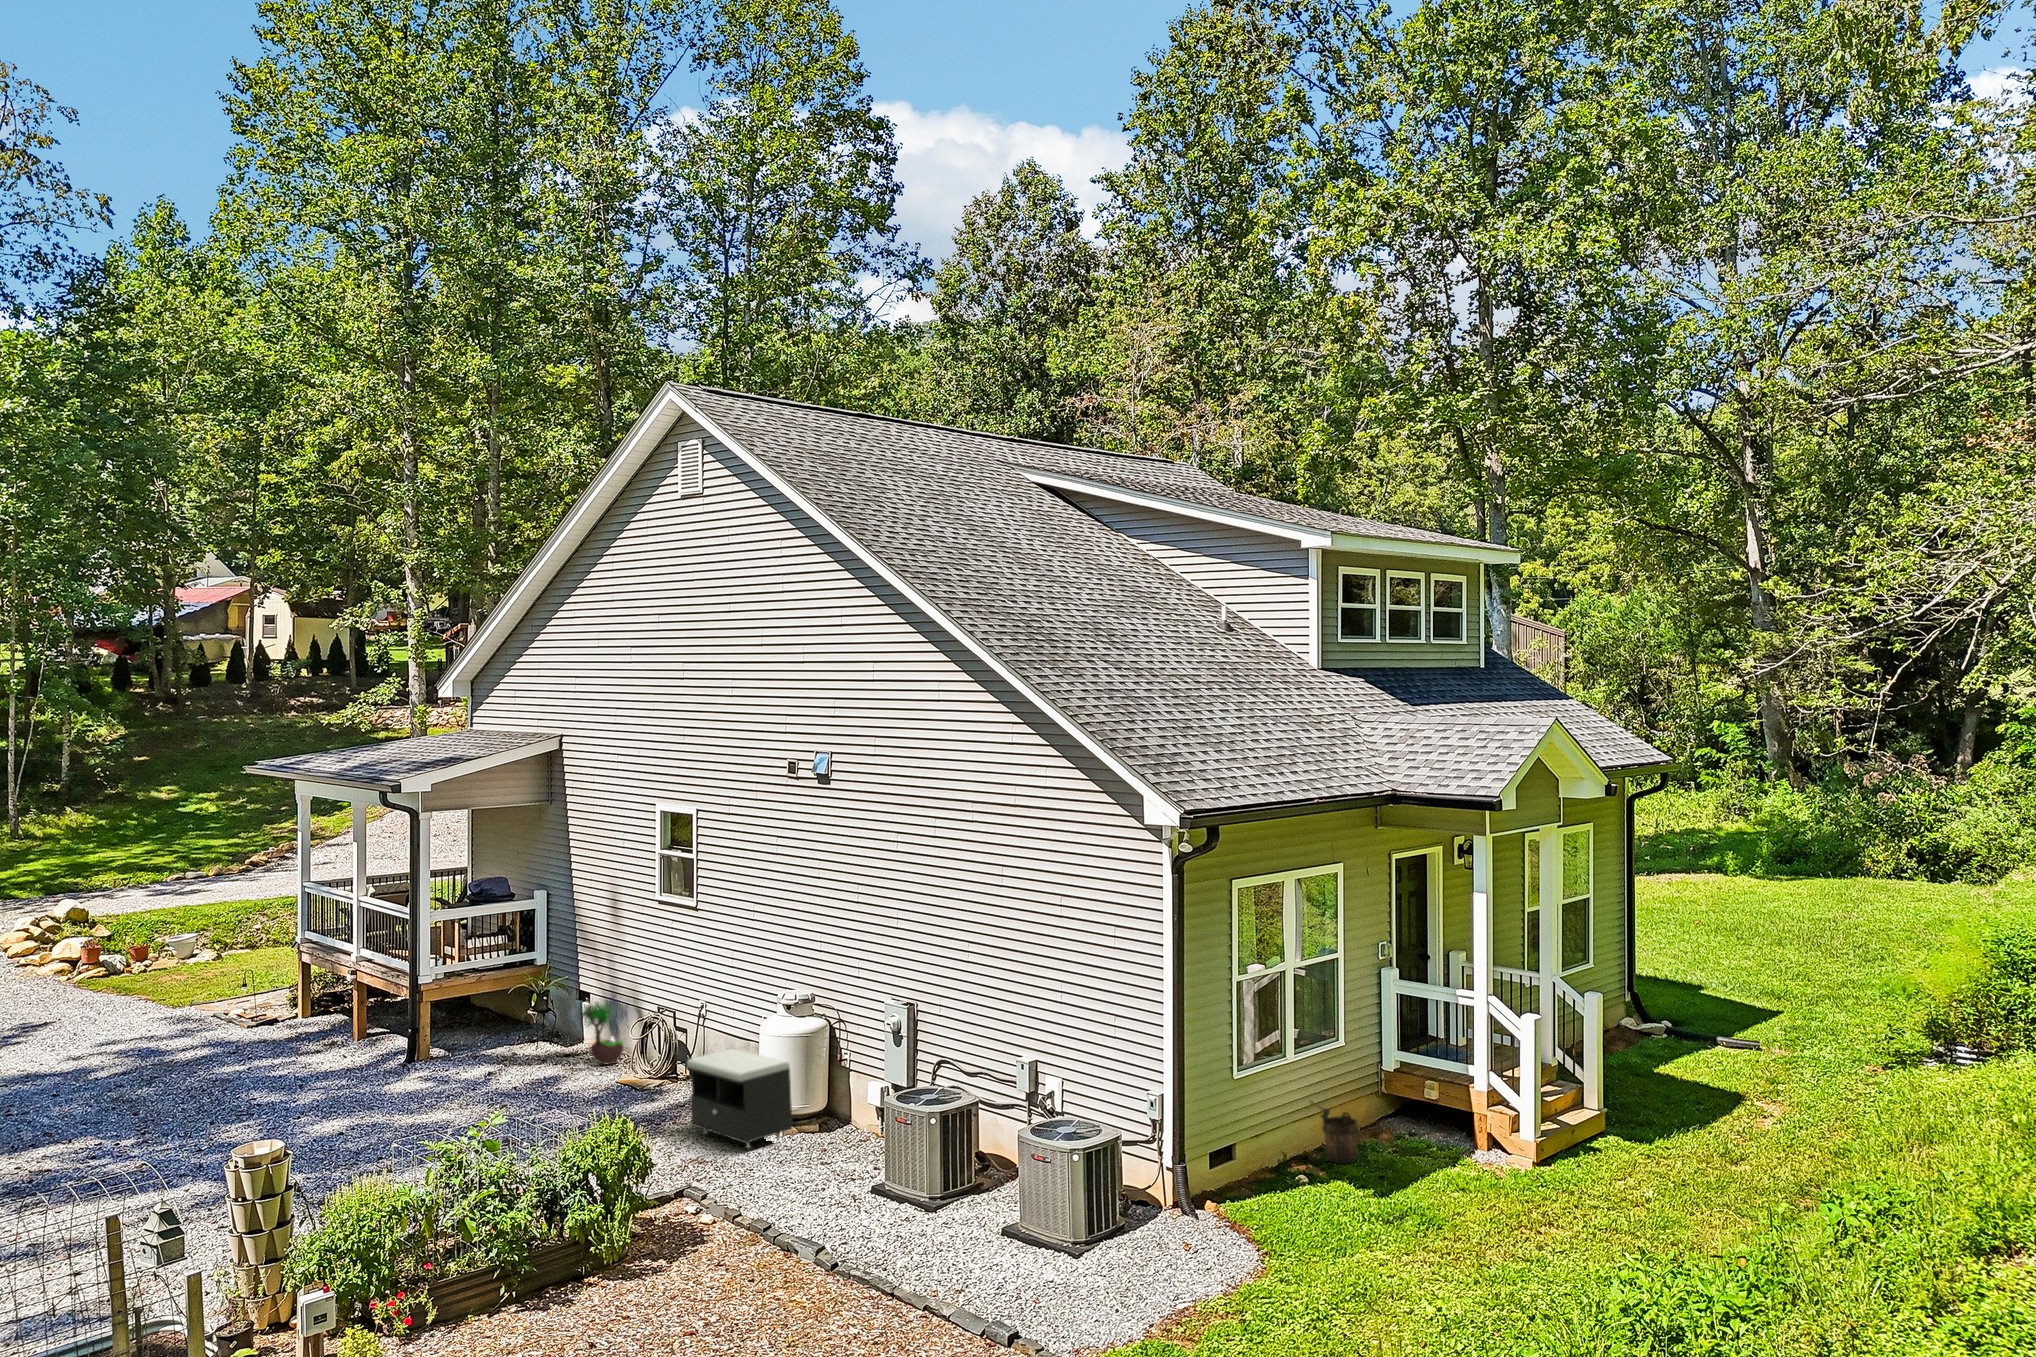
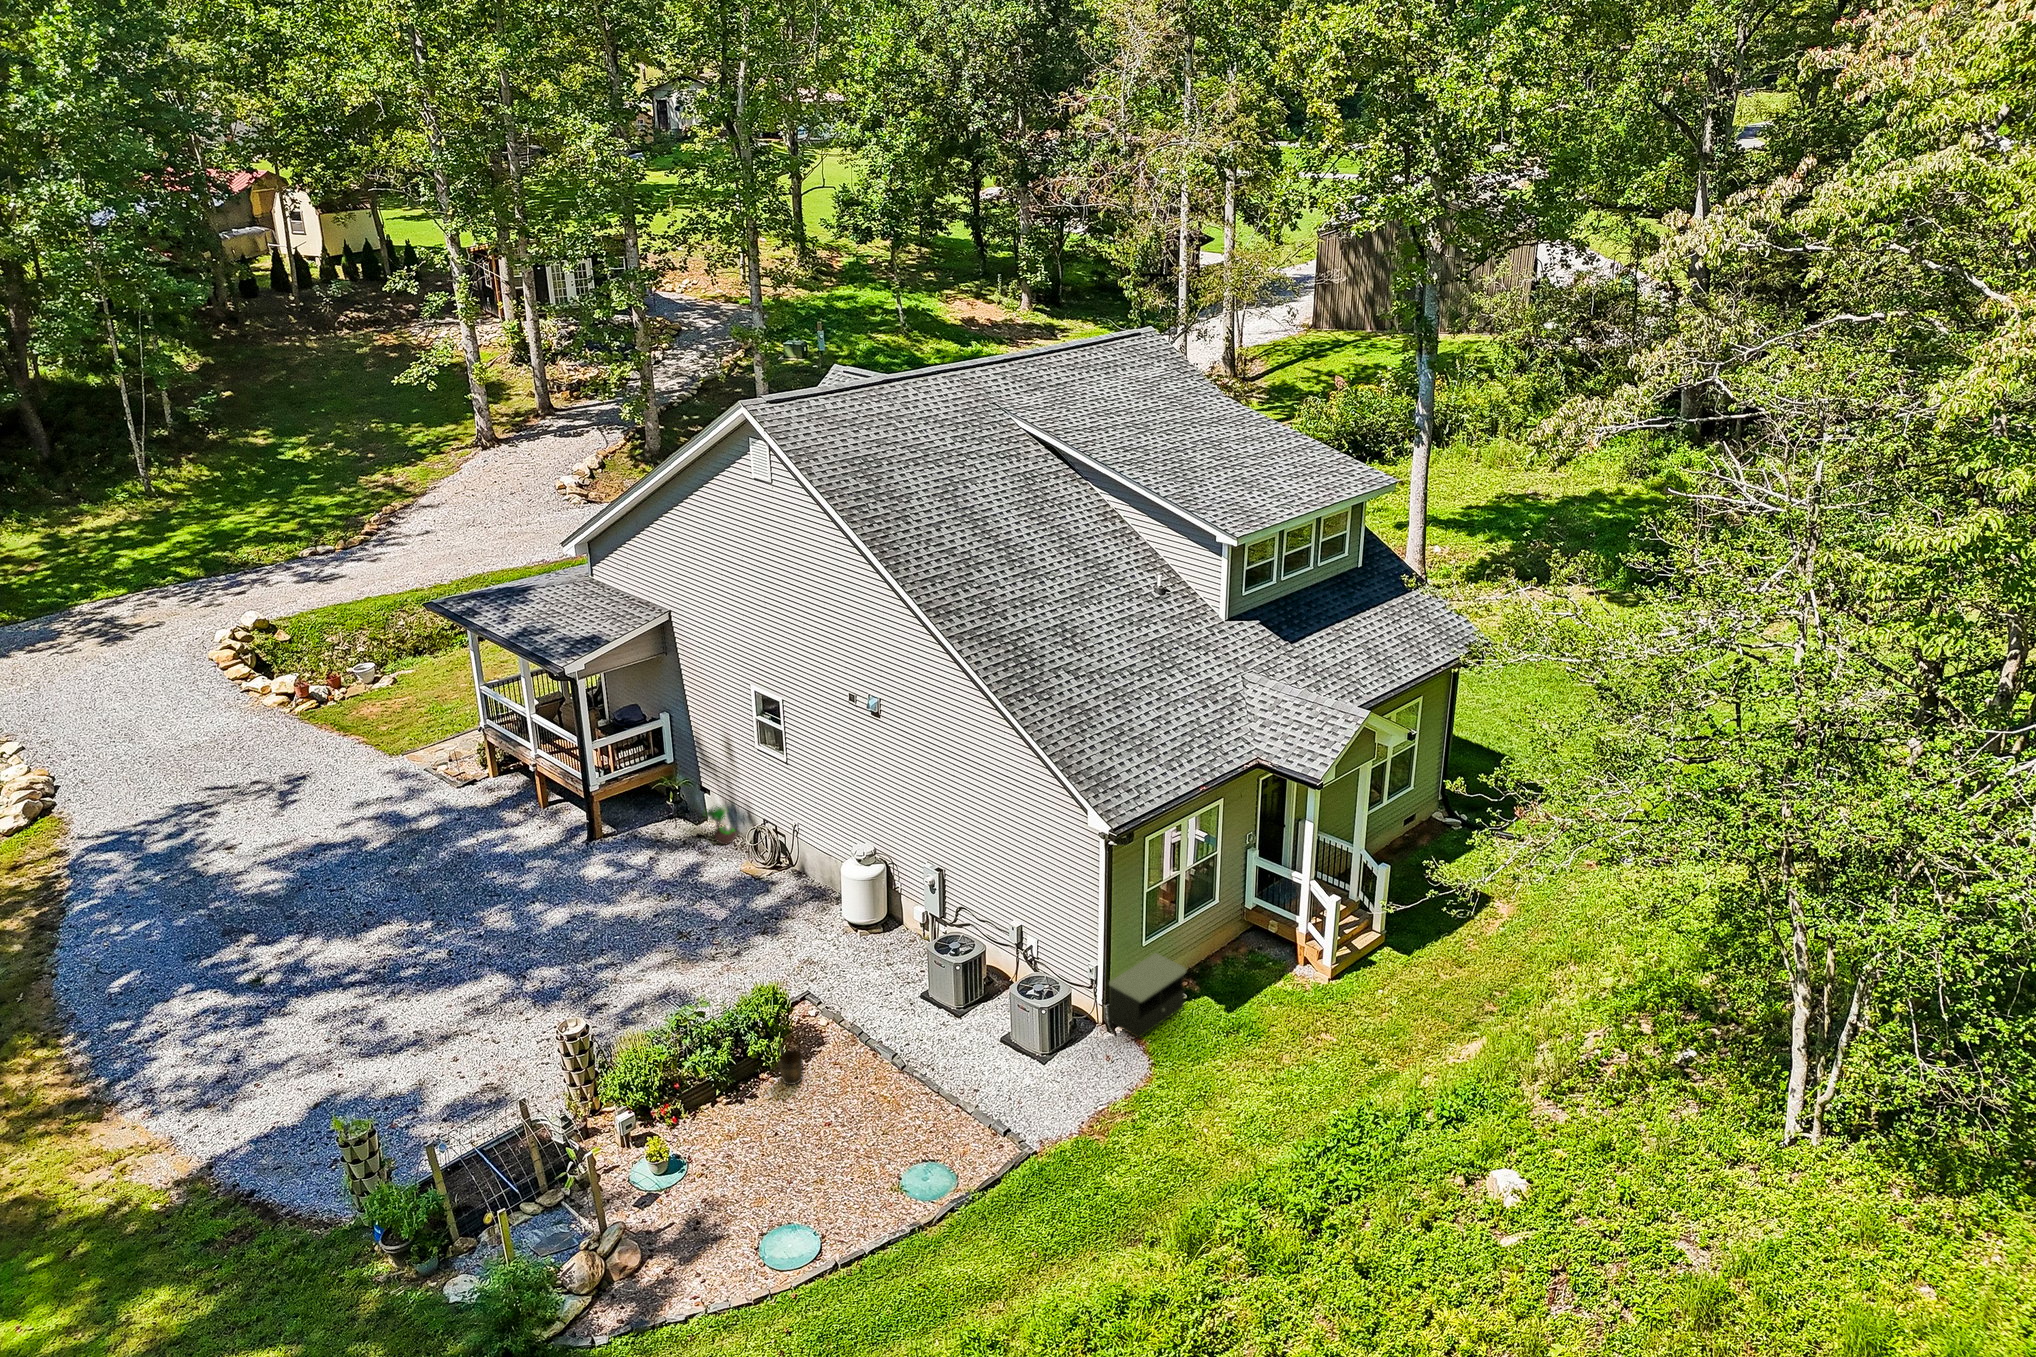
storage bench: present [687,1049,792,1148] -> present [1109,953,1186,1038]
bucket: present [1310,1101,1359,1164] -> present [778,1047,803,1085]

